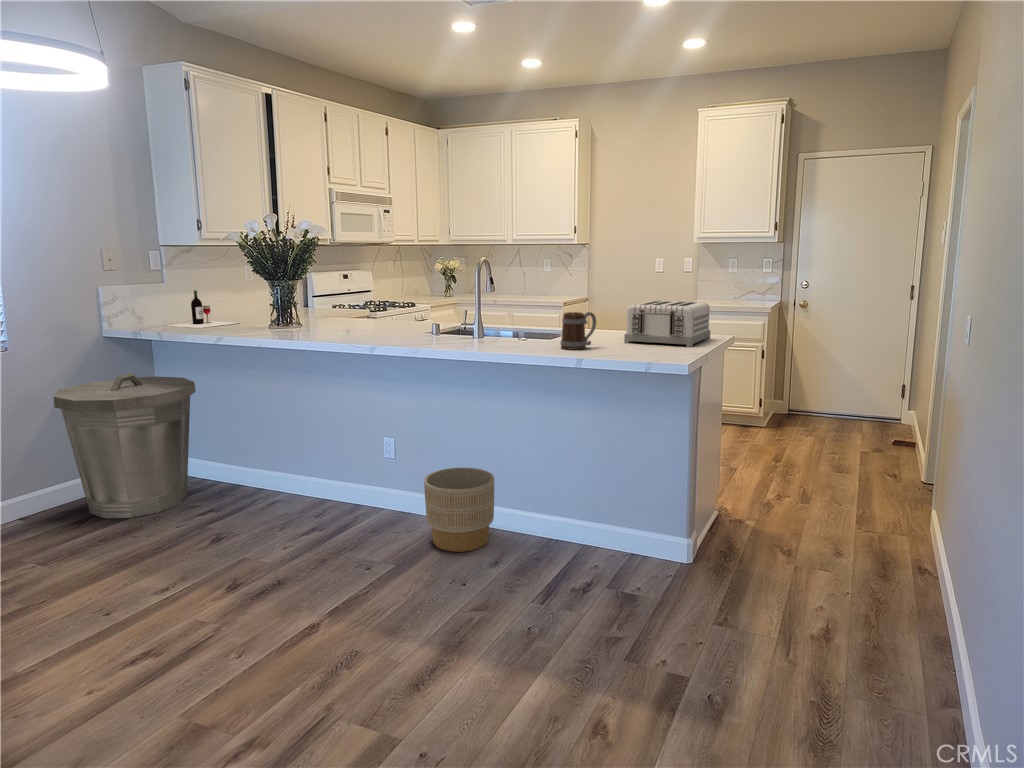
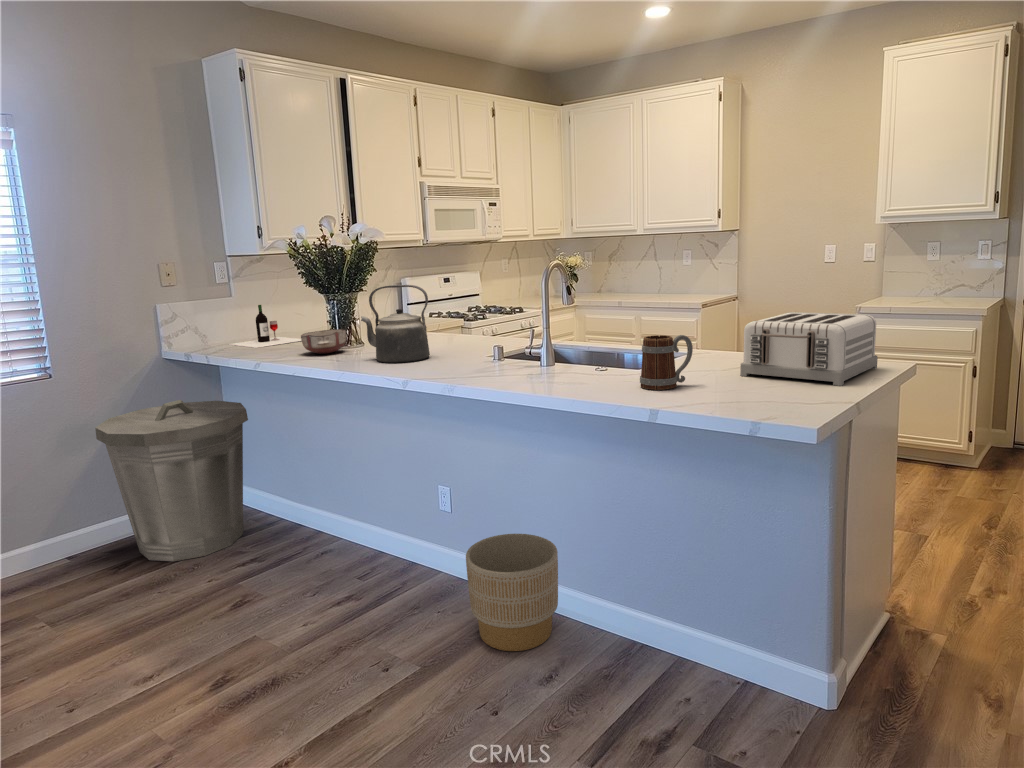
kettle: none [319,274,376,337] -> present [361,285,430,363]
ceramic bowl: none [254,312,294,332] -> present [301,329,346,354]

